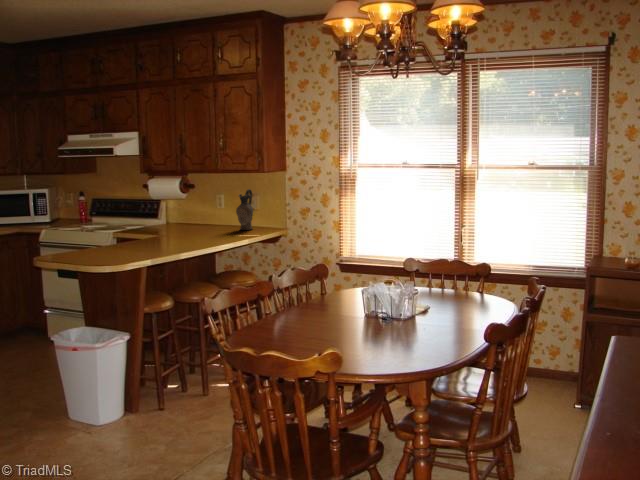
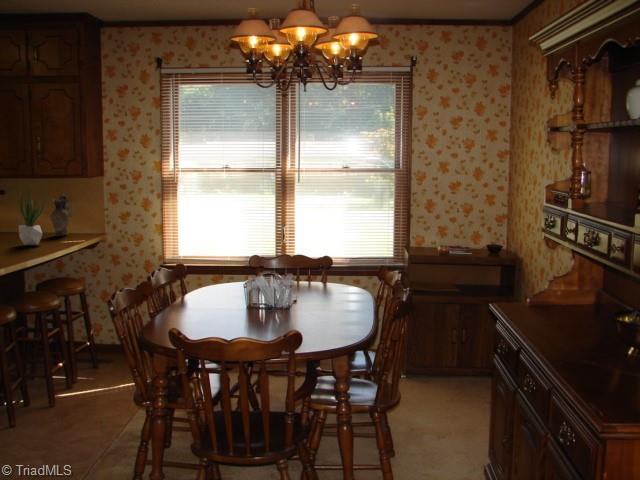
potted plant: none [200,182,225,240] -> present [19,186,45,245]

